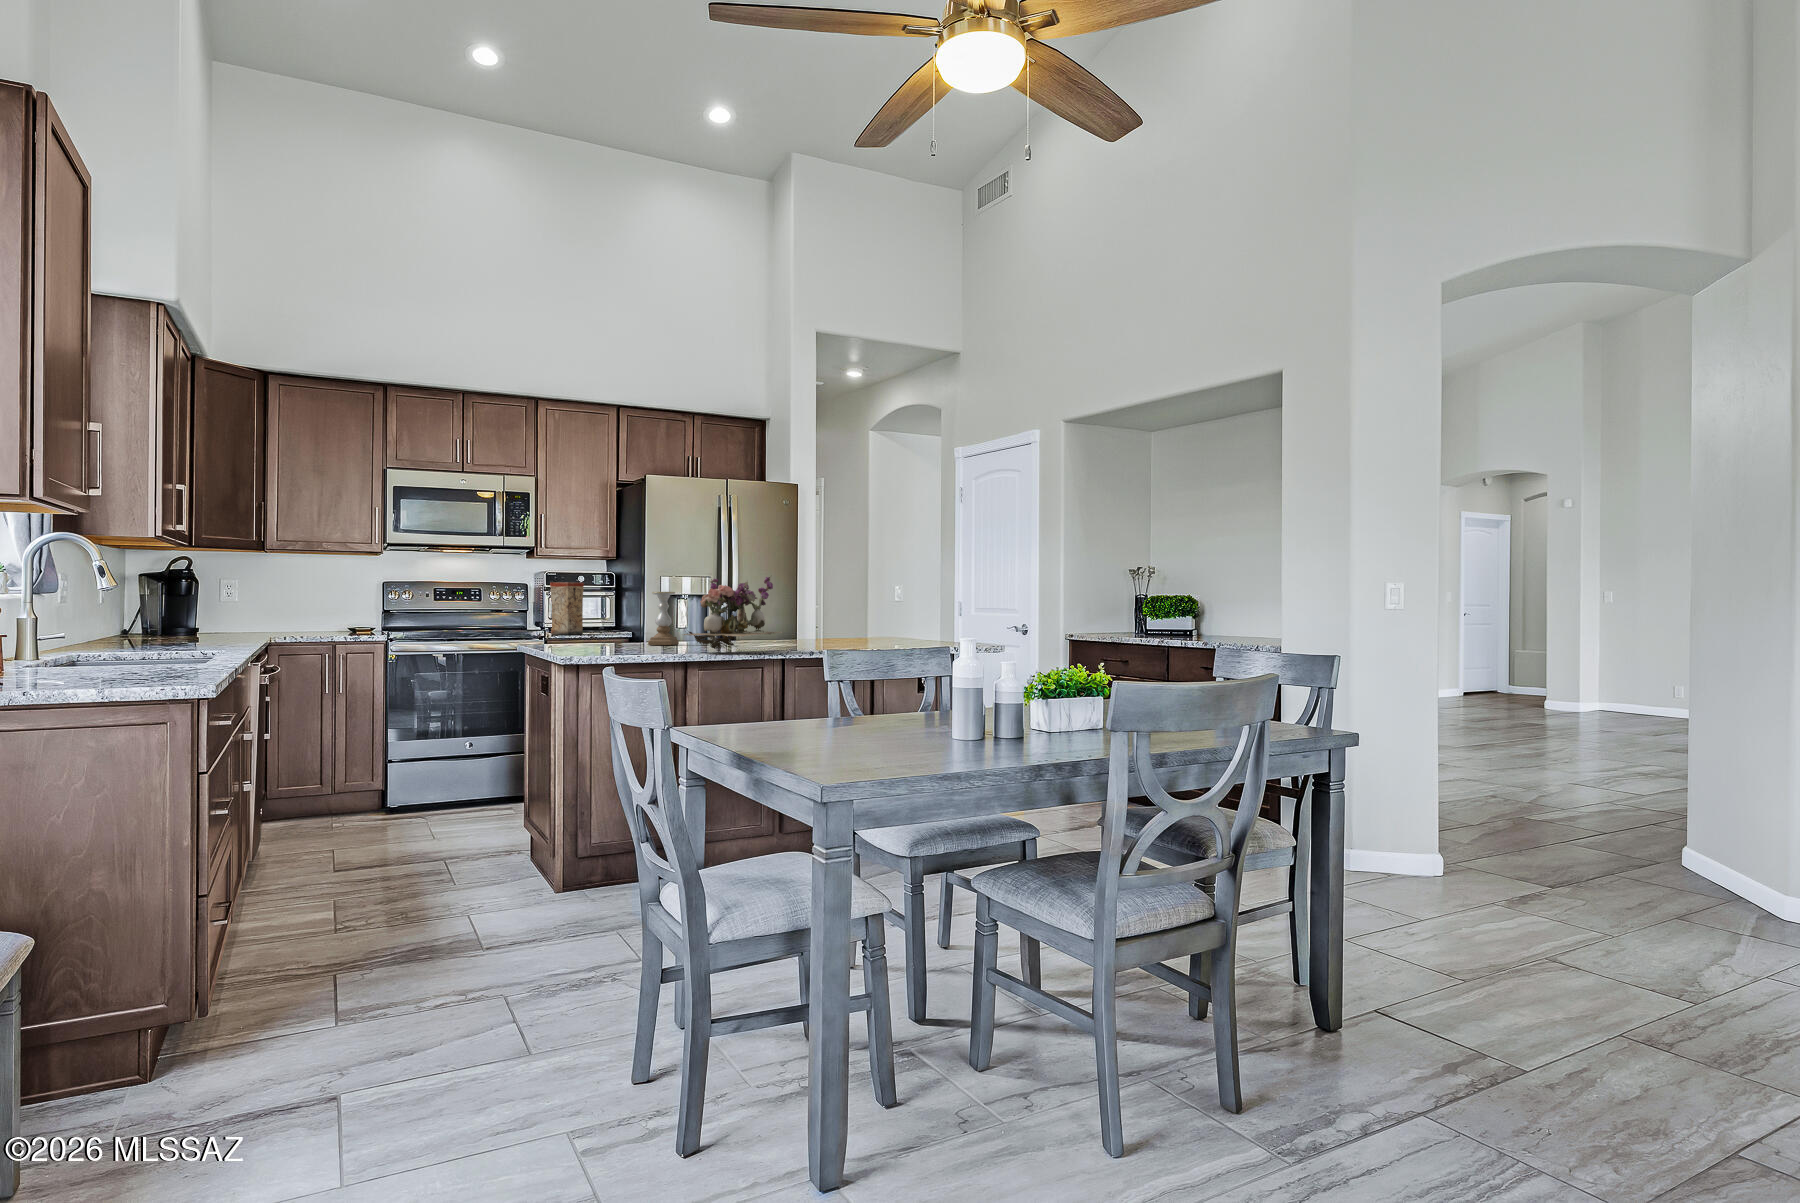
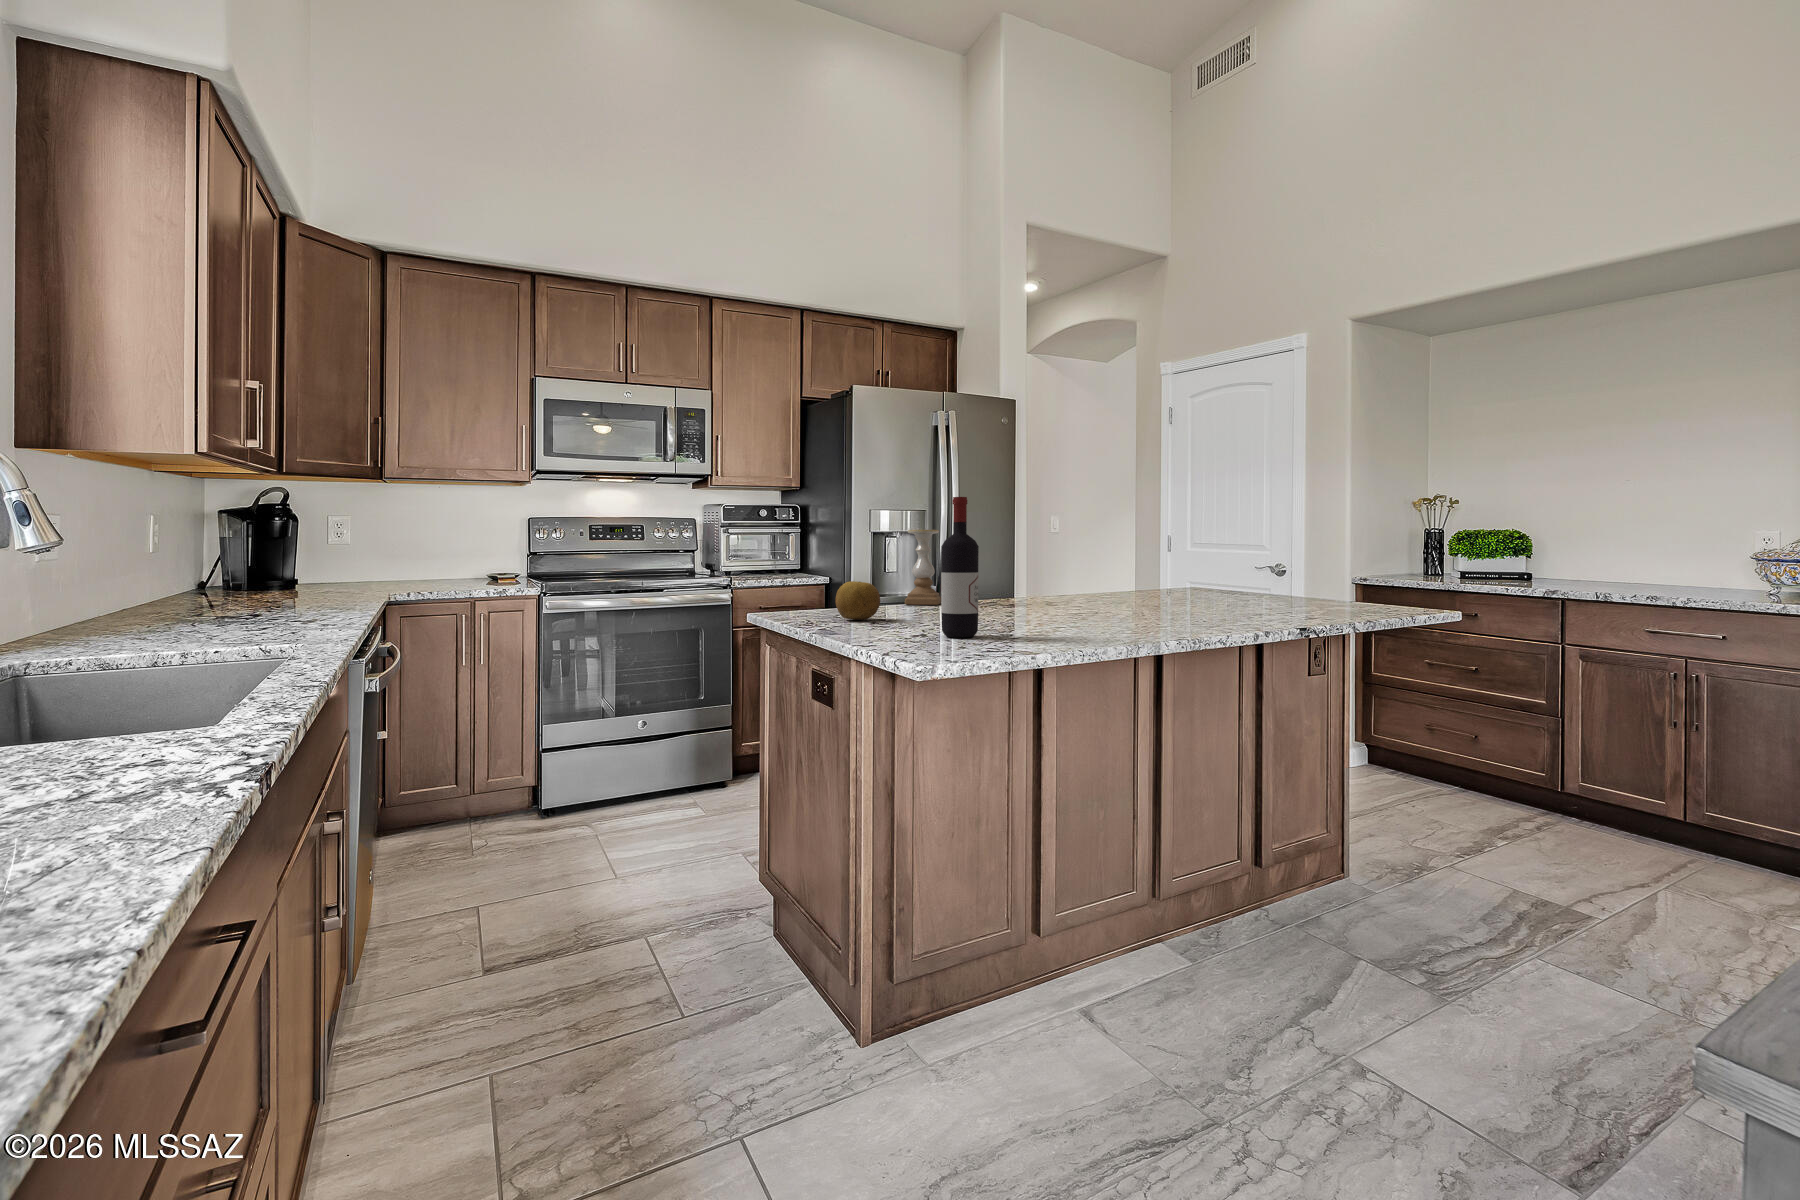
wine bottle: none [617,574,640,657] -> present [941,497,979,638]
flower arrangement: present [684,575,783,652] -> none [1017,502,1170,624]
vase: present [550,582,584,635] -> none [725,520,766,583]
fruit: none [575,626,605,651] -> present [835,581,880,620]

